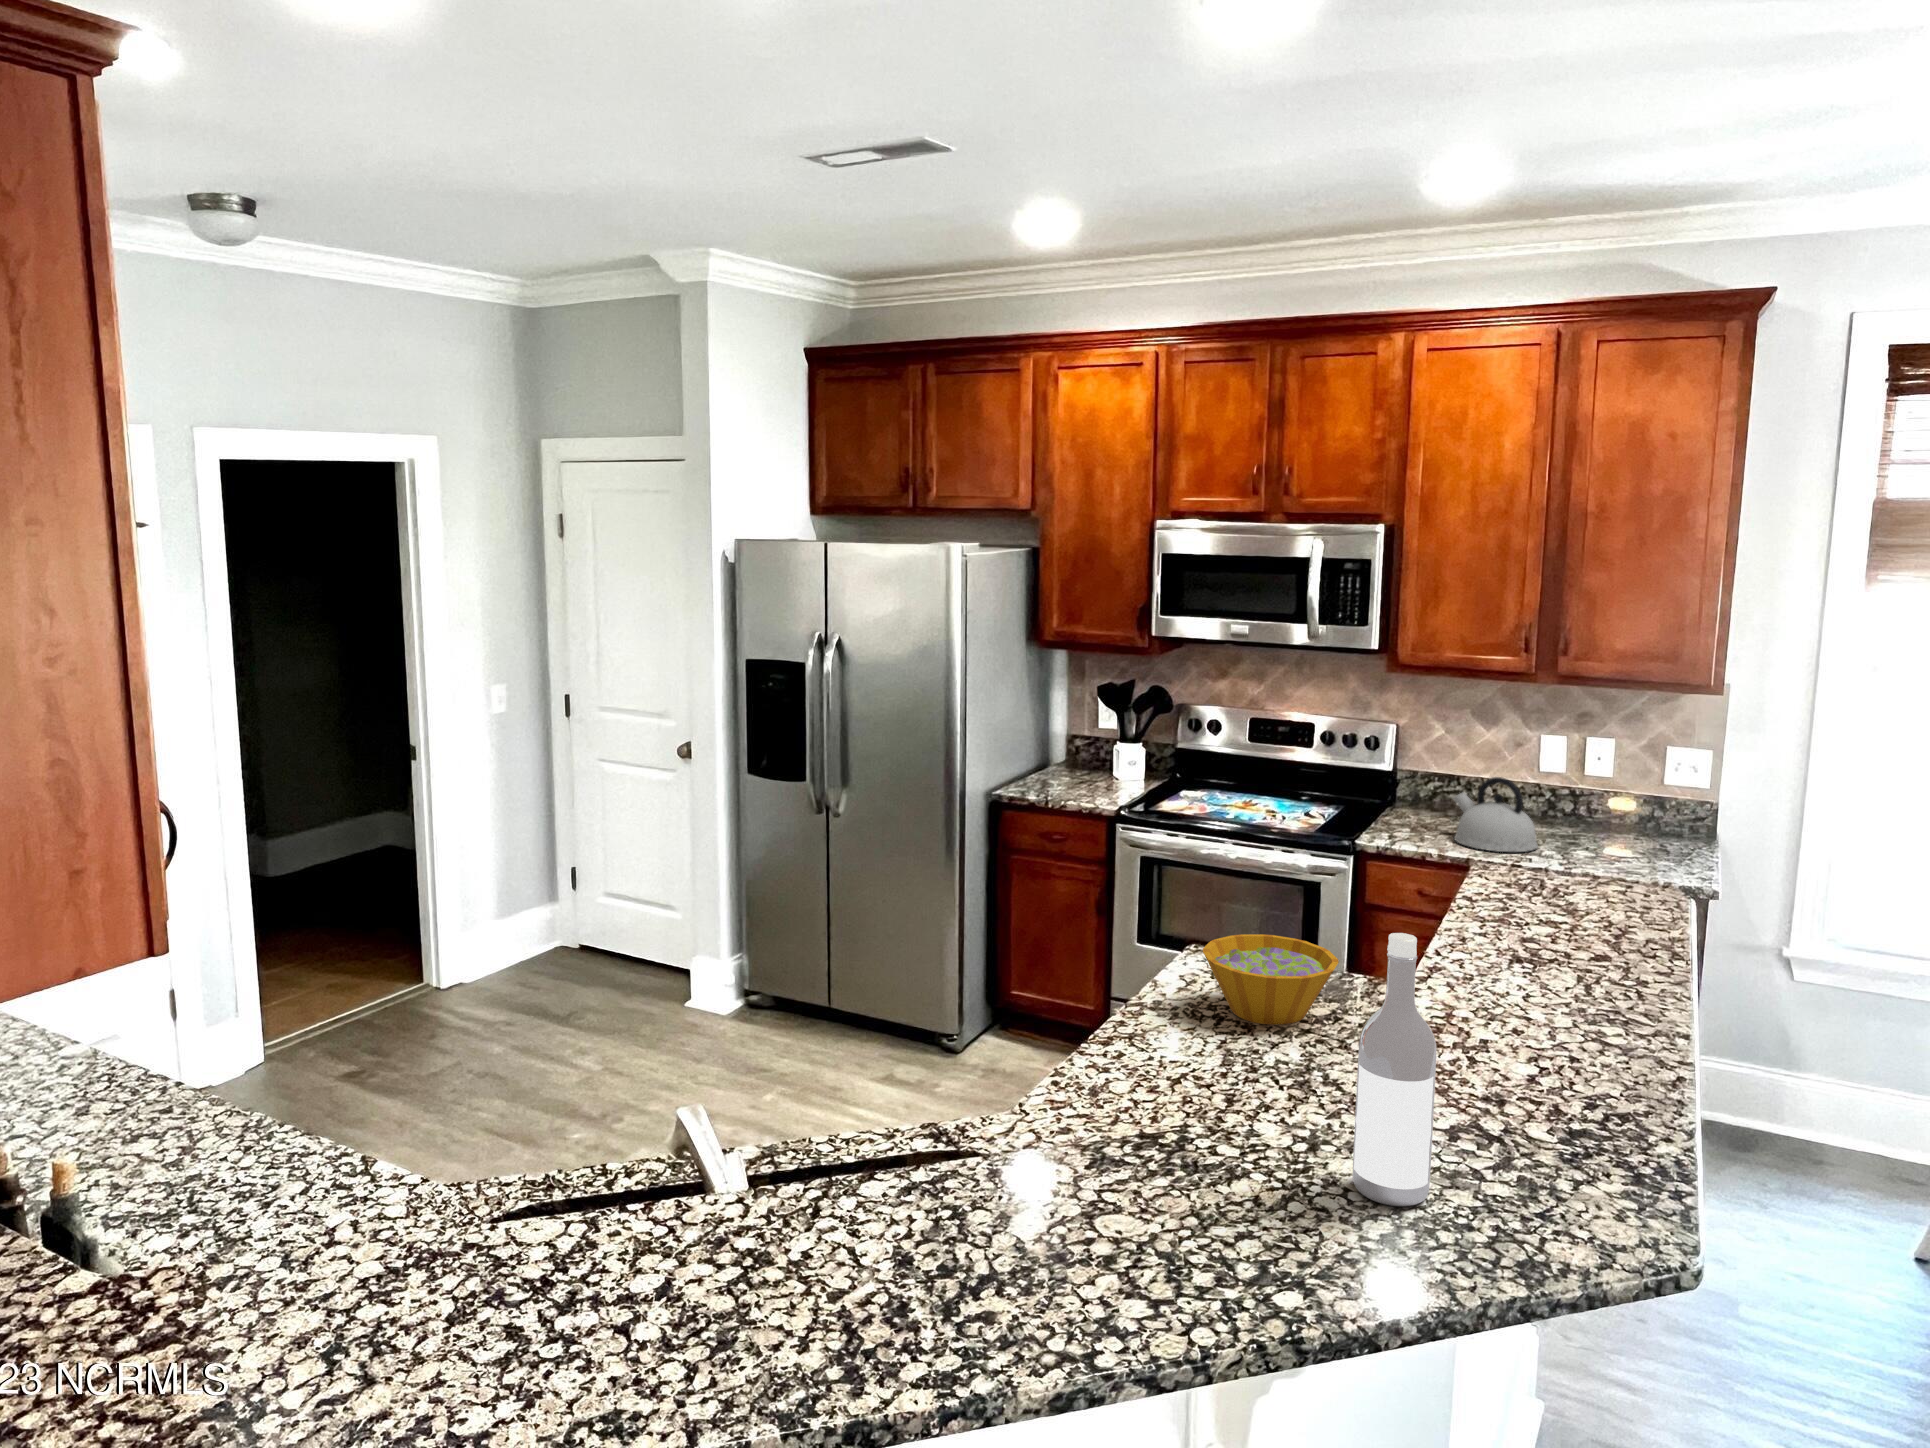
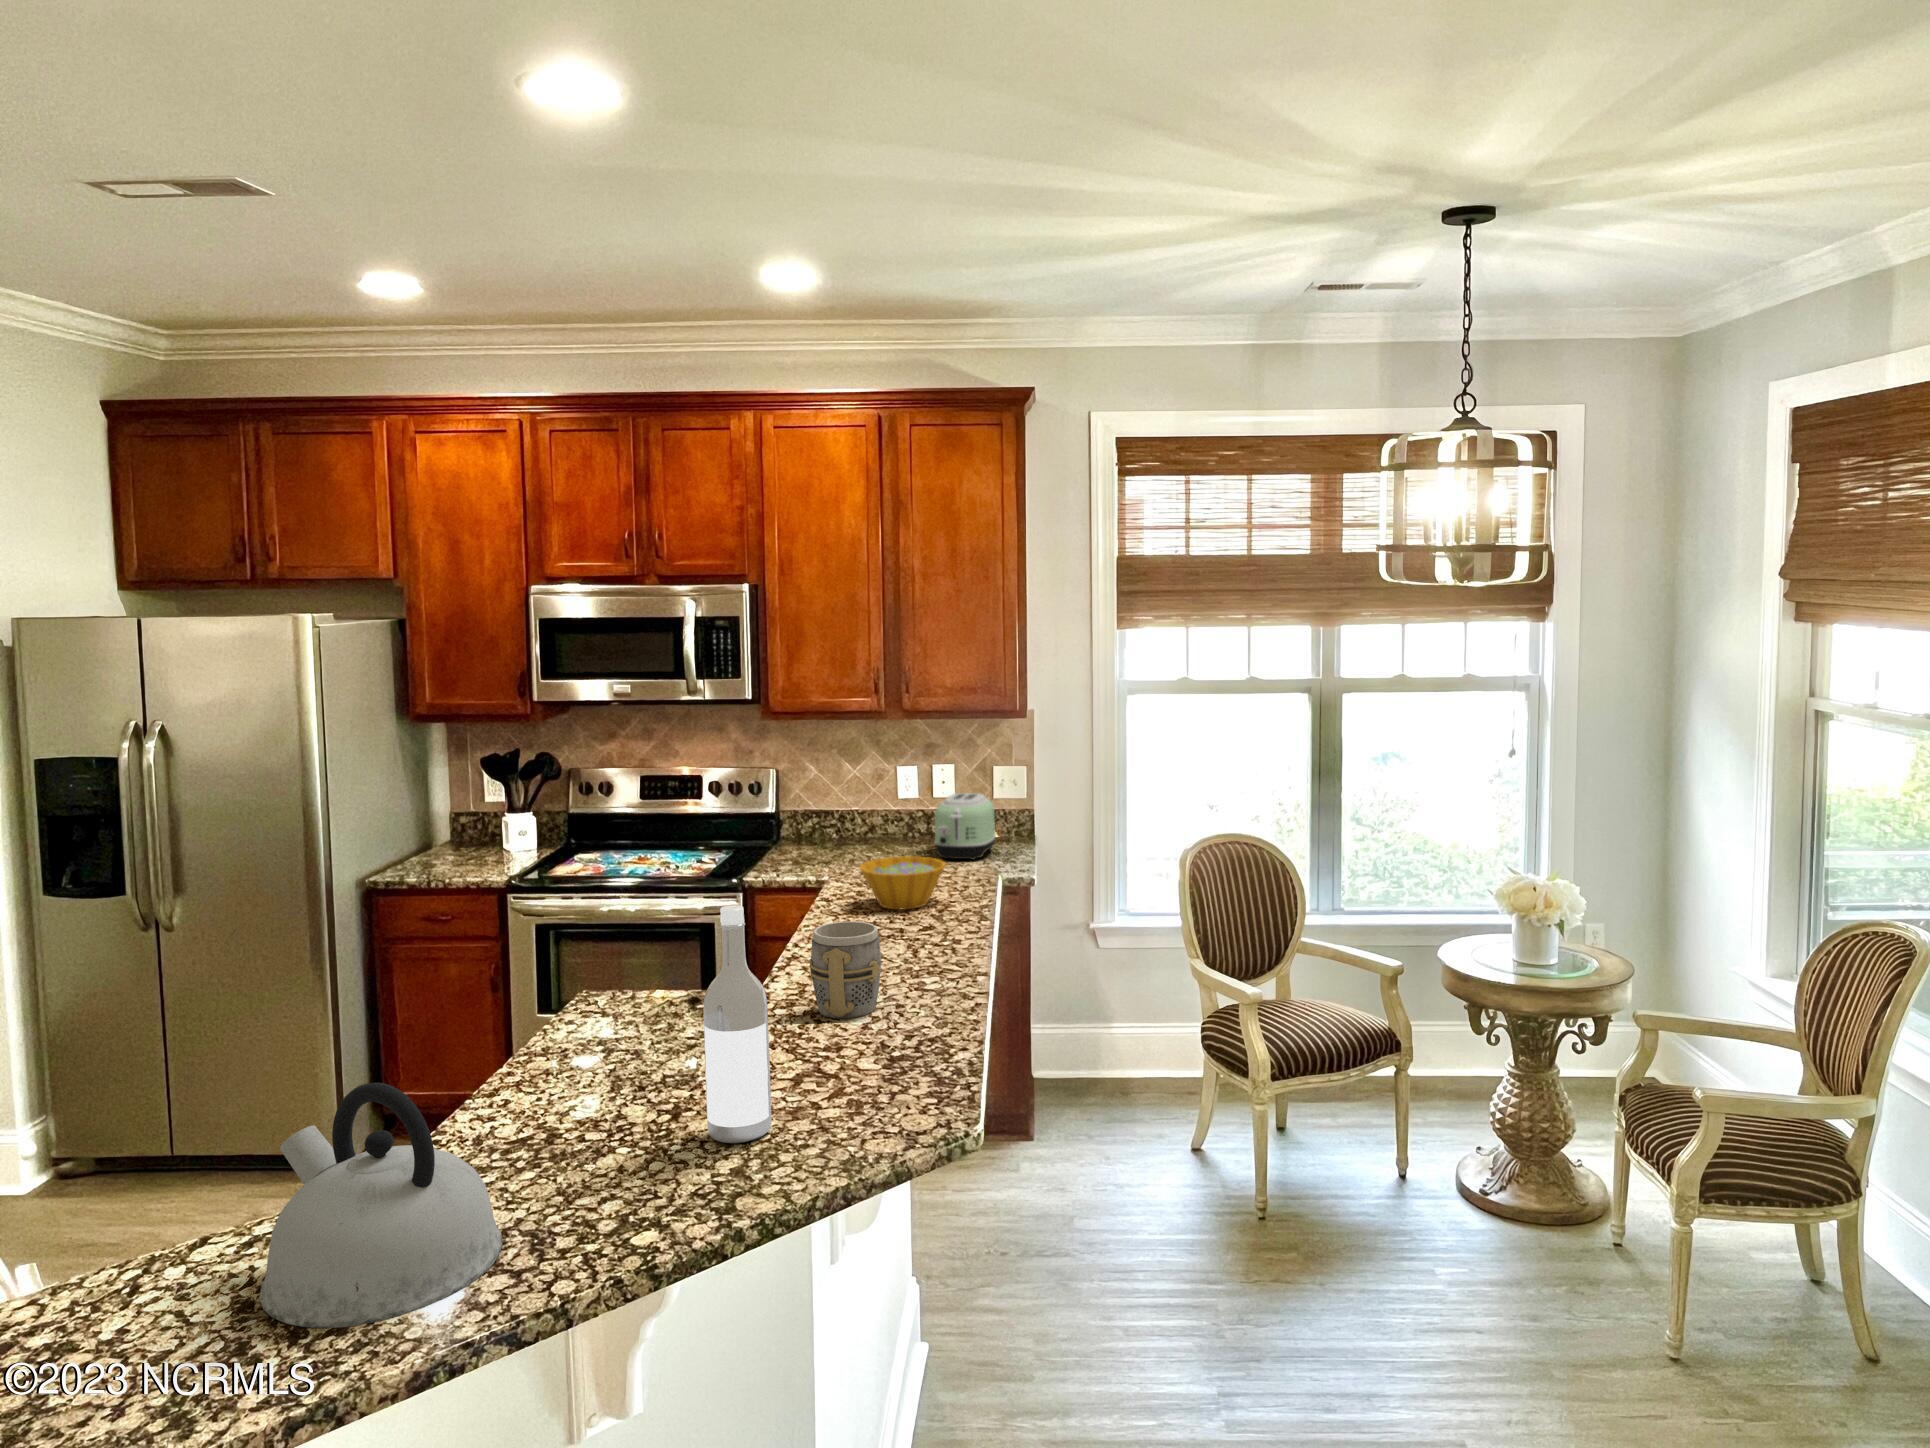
kettle: present [1454,777,1538,852] -> present [259,1083,503,1328]
toaster: none [1594,779,1679,862] -> present [934,793,996,860]
bowl: present [1203,934,1339,1025] -> present [860,856,946,910]
mug: none [1461,942,1554,1060] -> present [809,921,881,1019]

